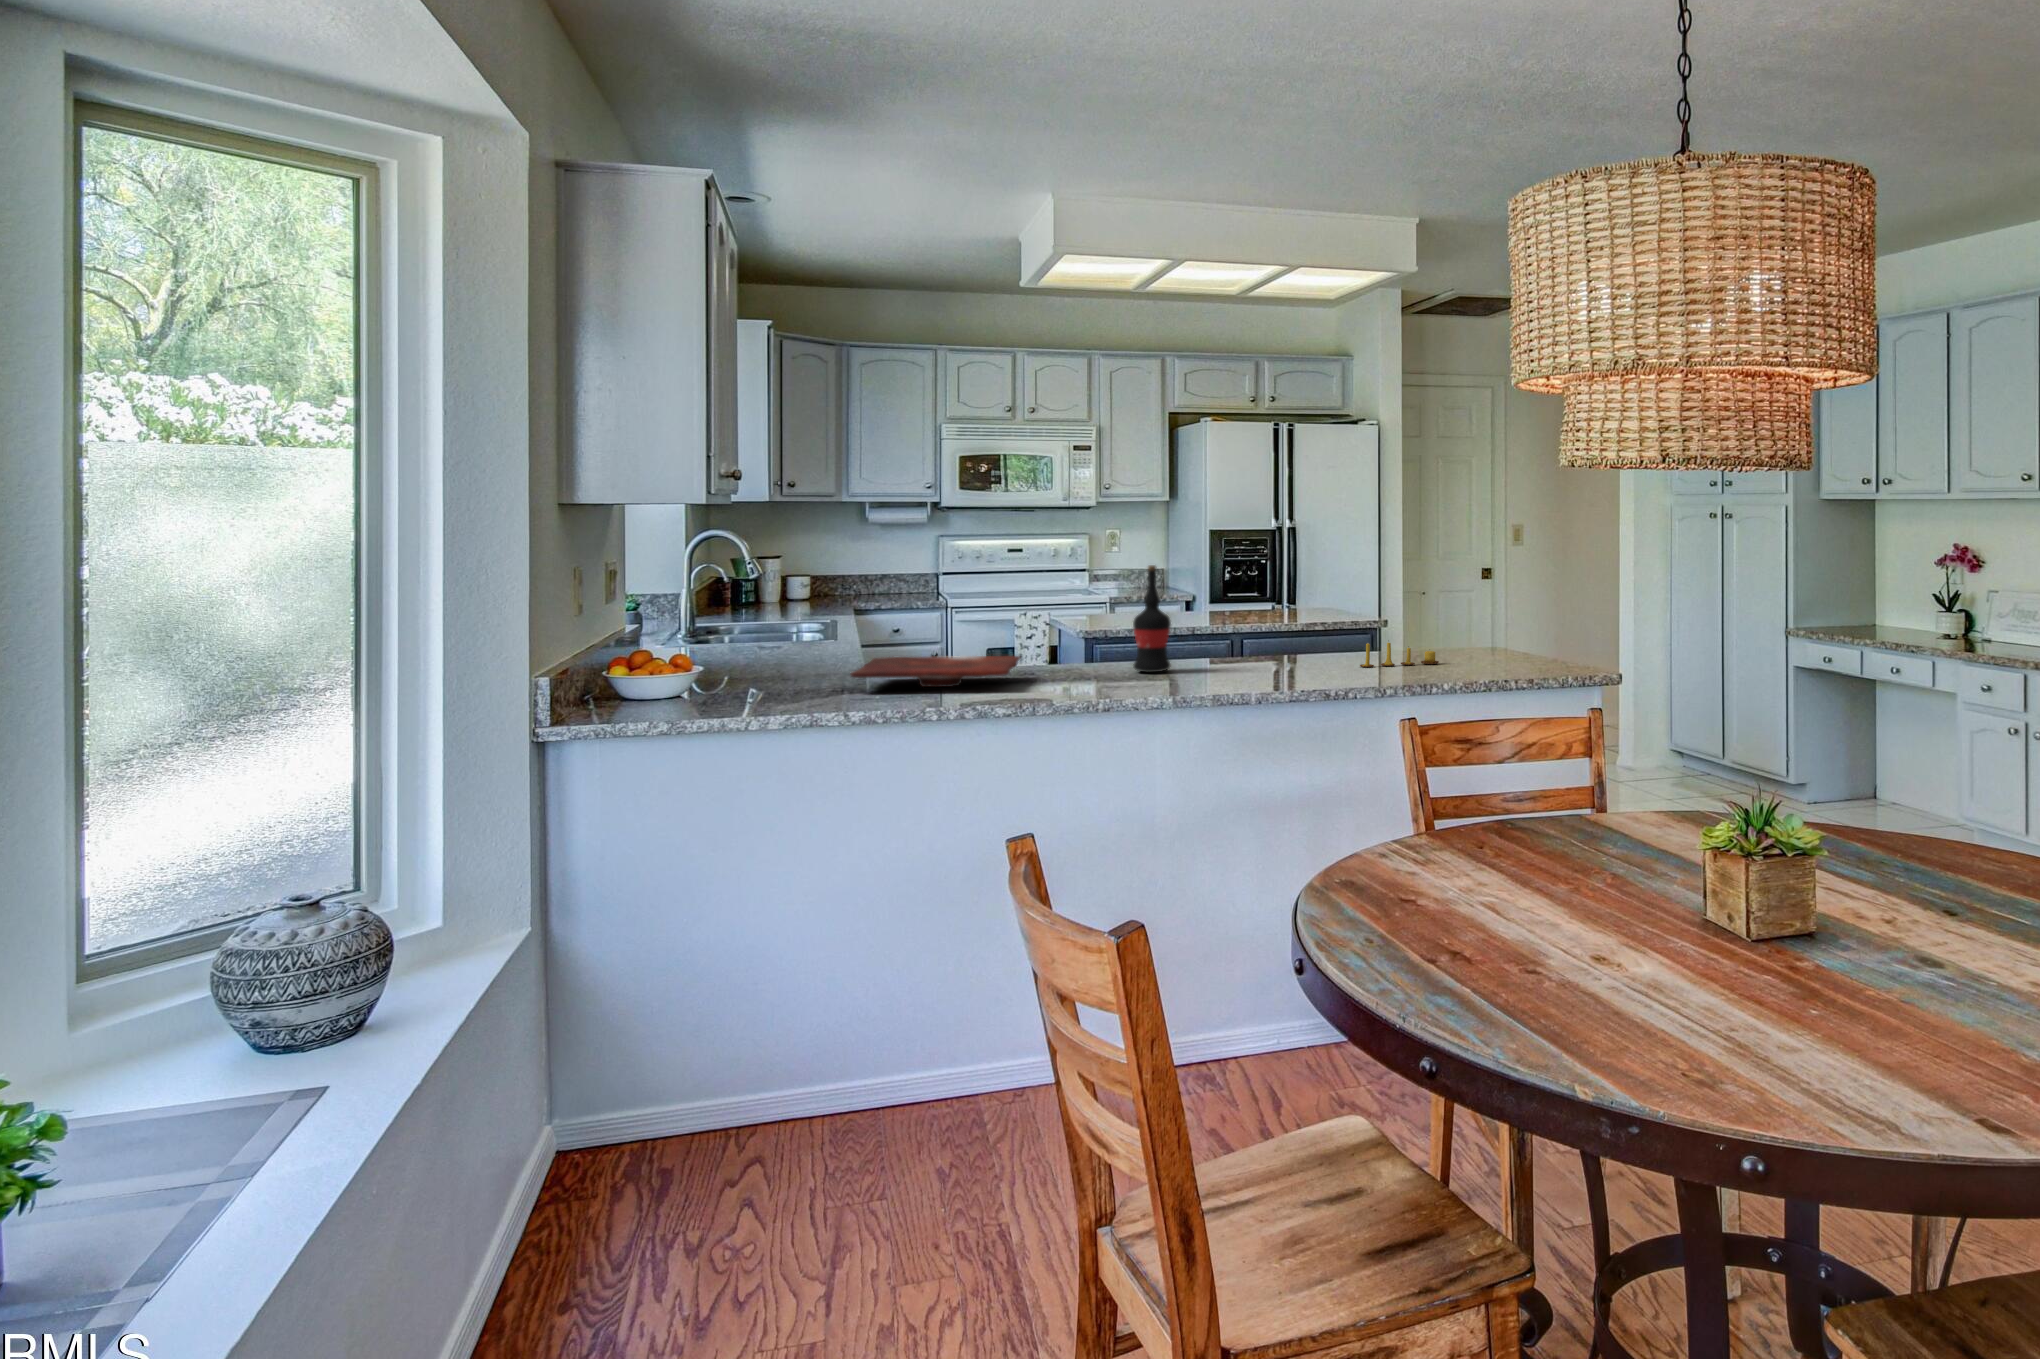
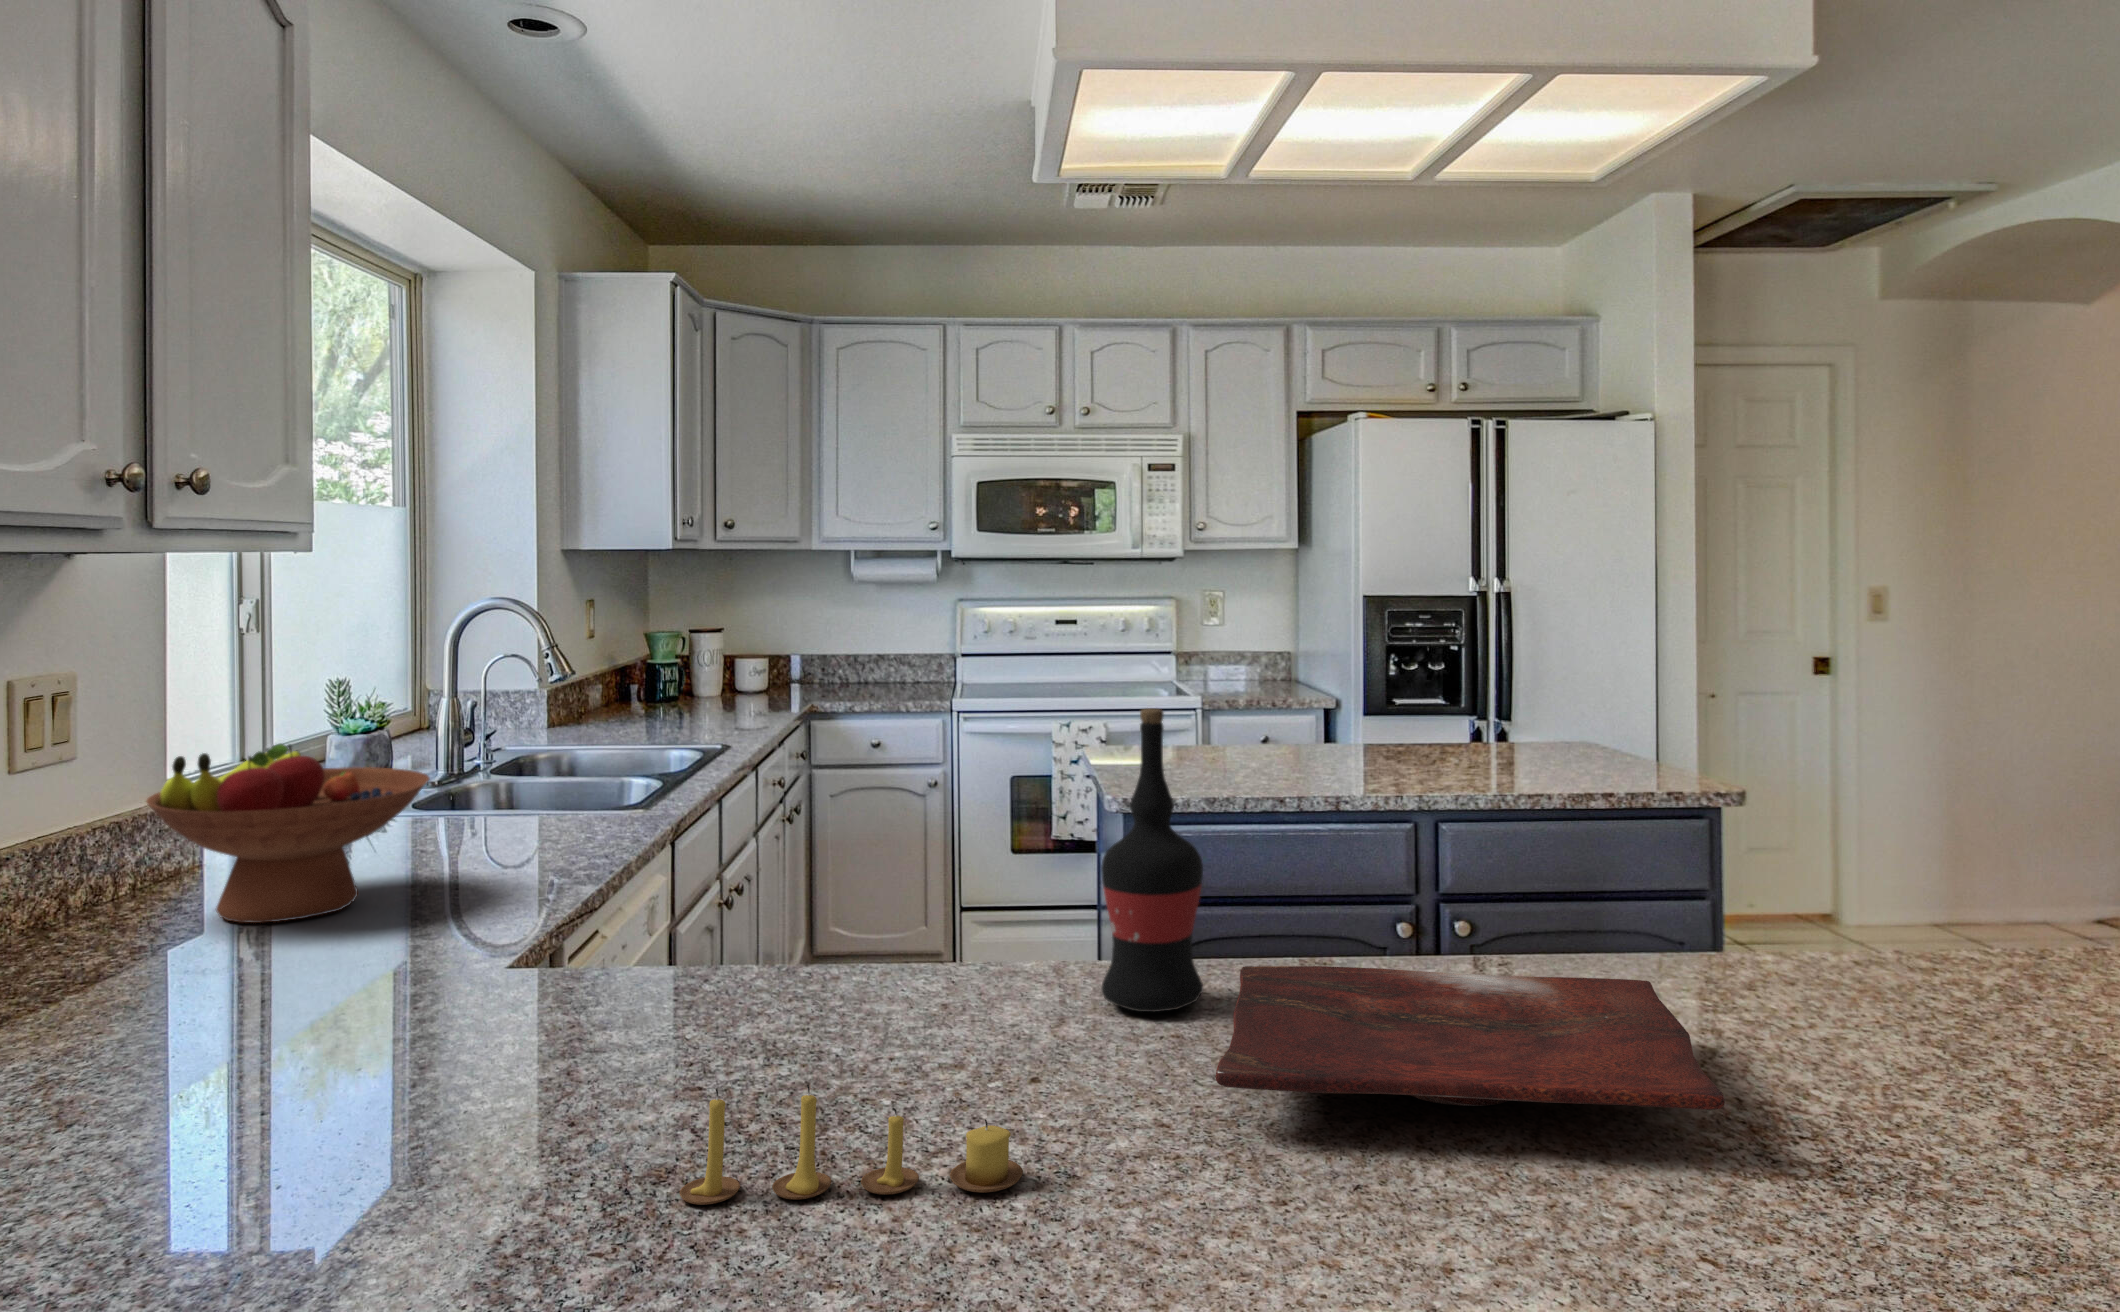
fruit bowl: none [692,594,811,669] -> present [146,744,430,923]
candle: present [1360,642,1439,667] -> present [680,1085,1023,1205]
cutting board: present [851,656,1020,687] -> present [1216,966,1725,1110]

